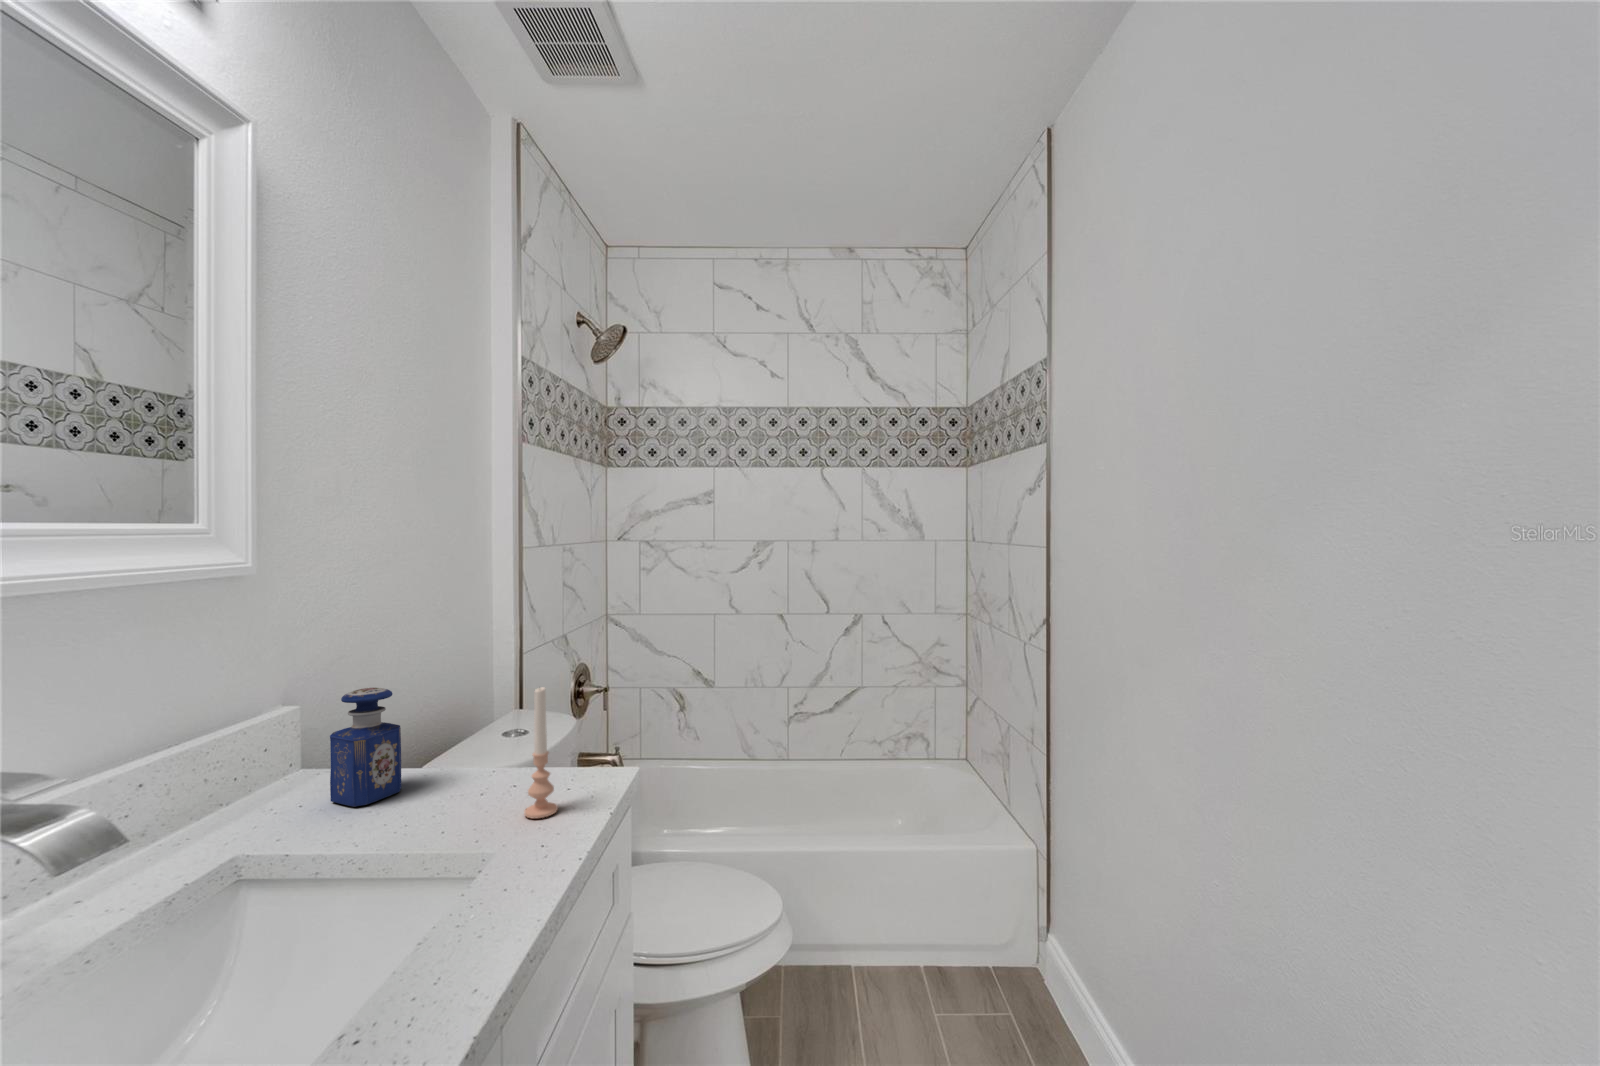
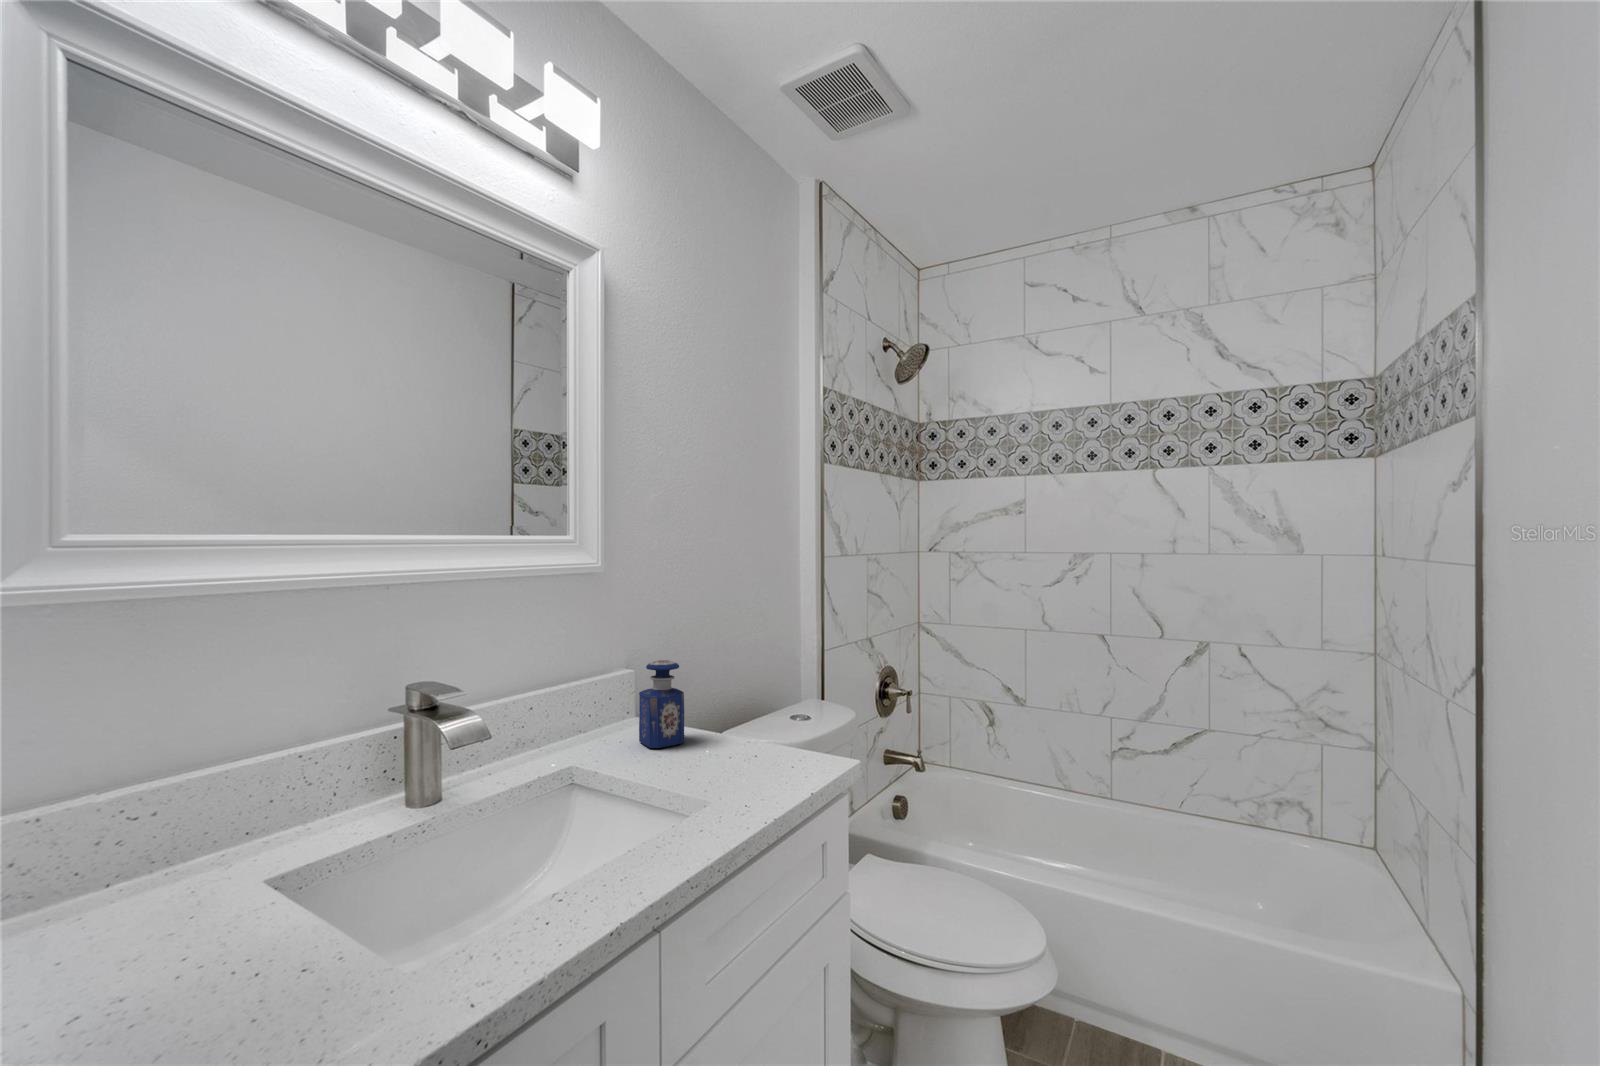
candle: present [525,687,558,818] -> none [748,672,775,783]

